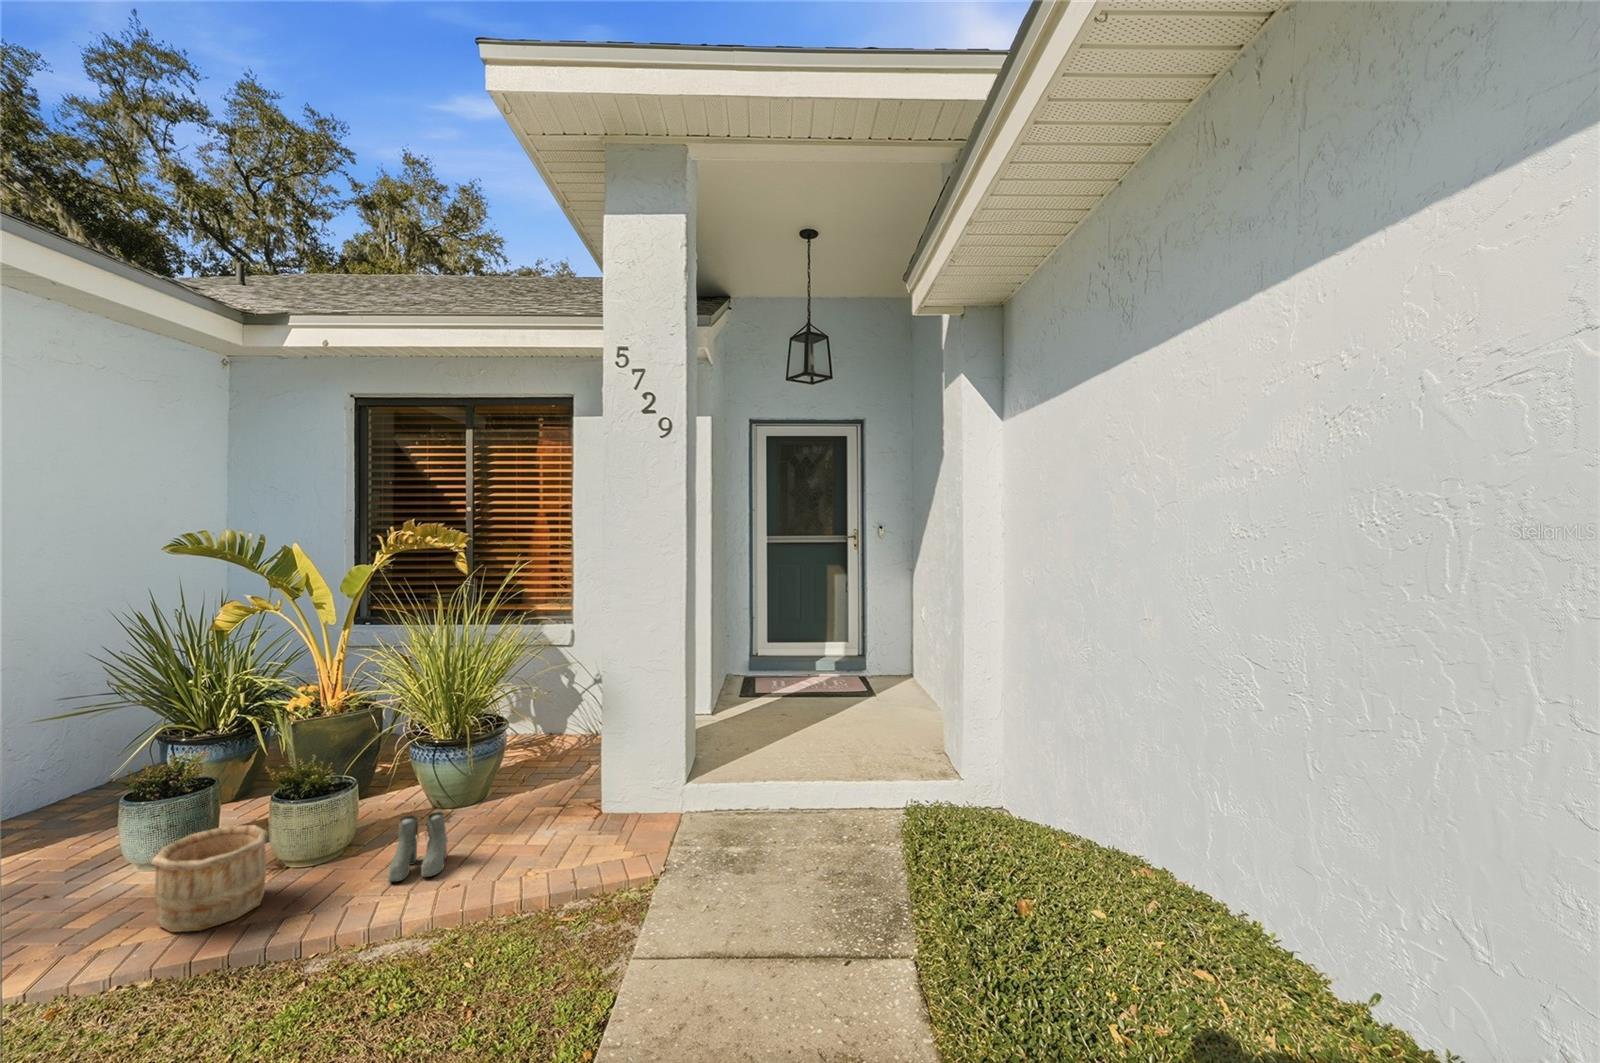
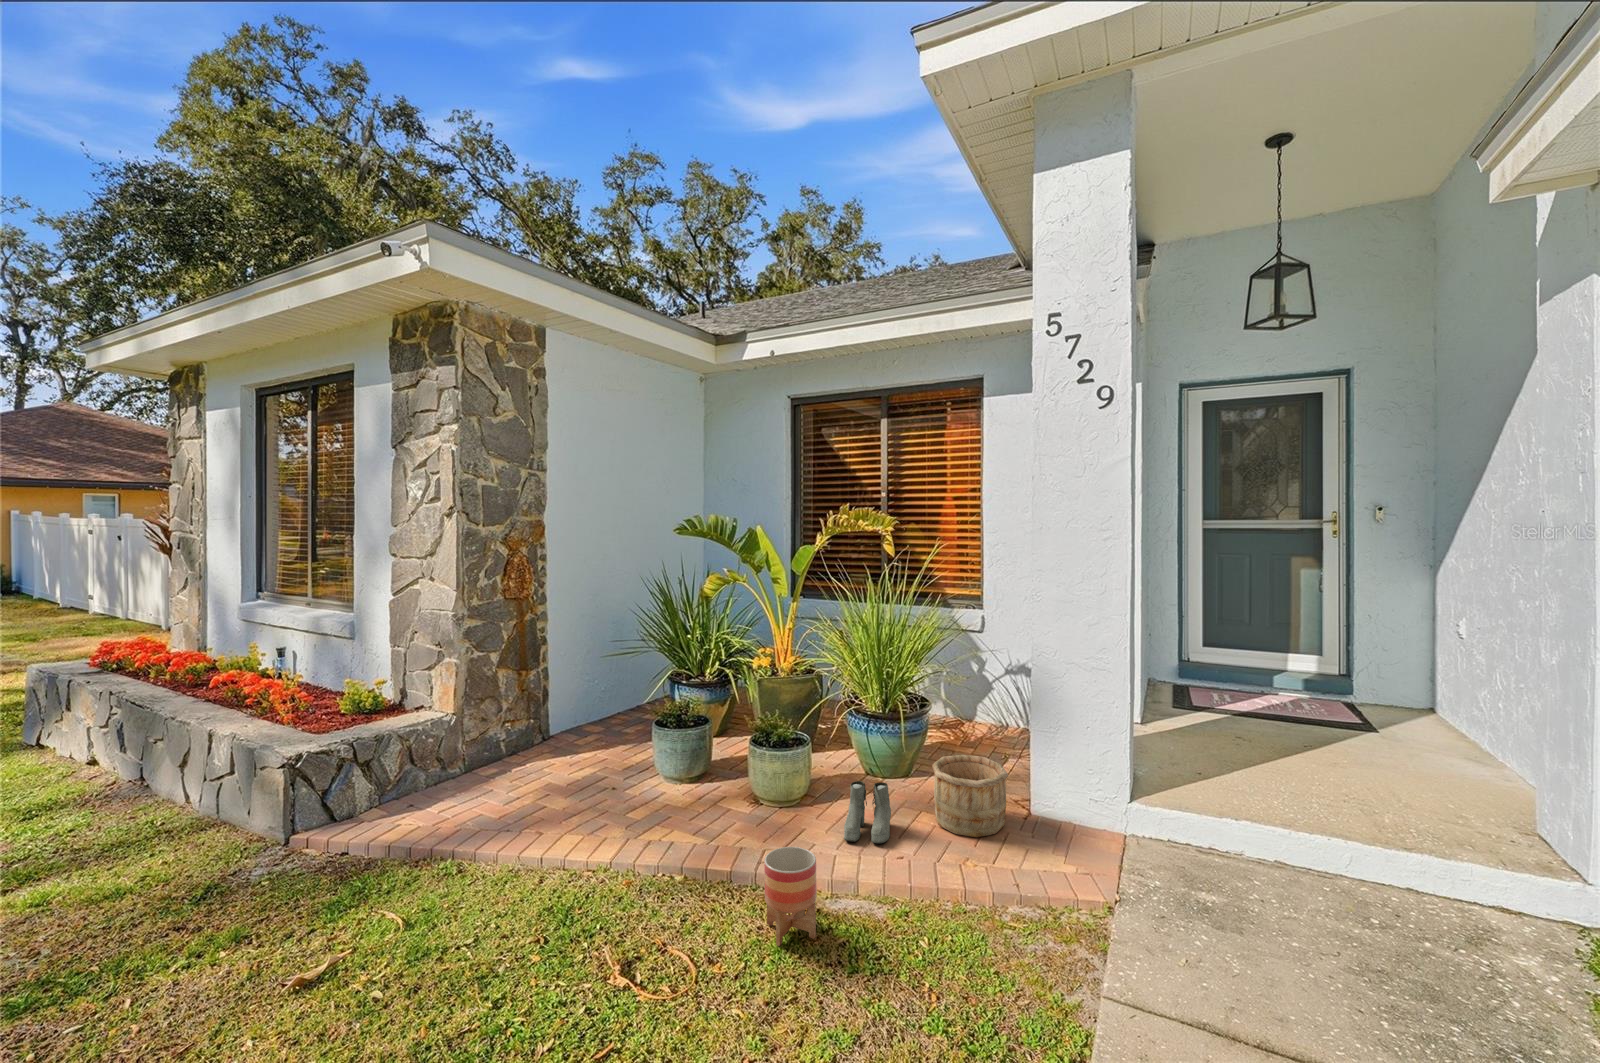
wooden bucket: present [151,825,268,932] -> present [932,755,1008,837]
planter: none [266,896,337,1011] -> present [764,847,817,946]

